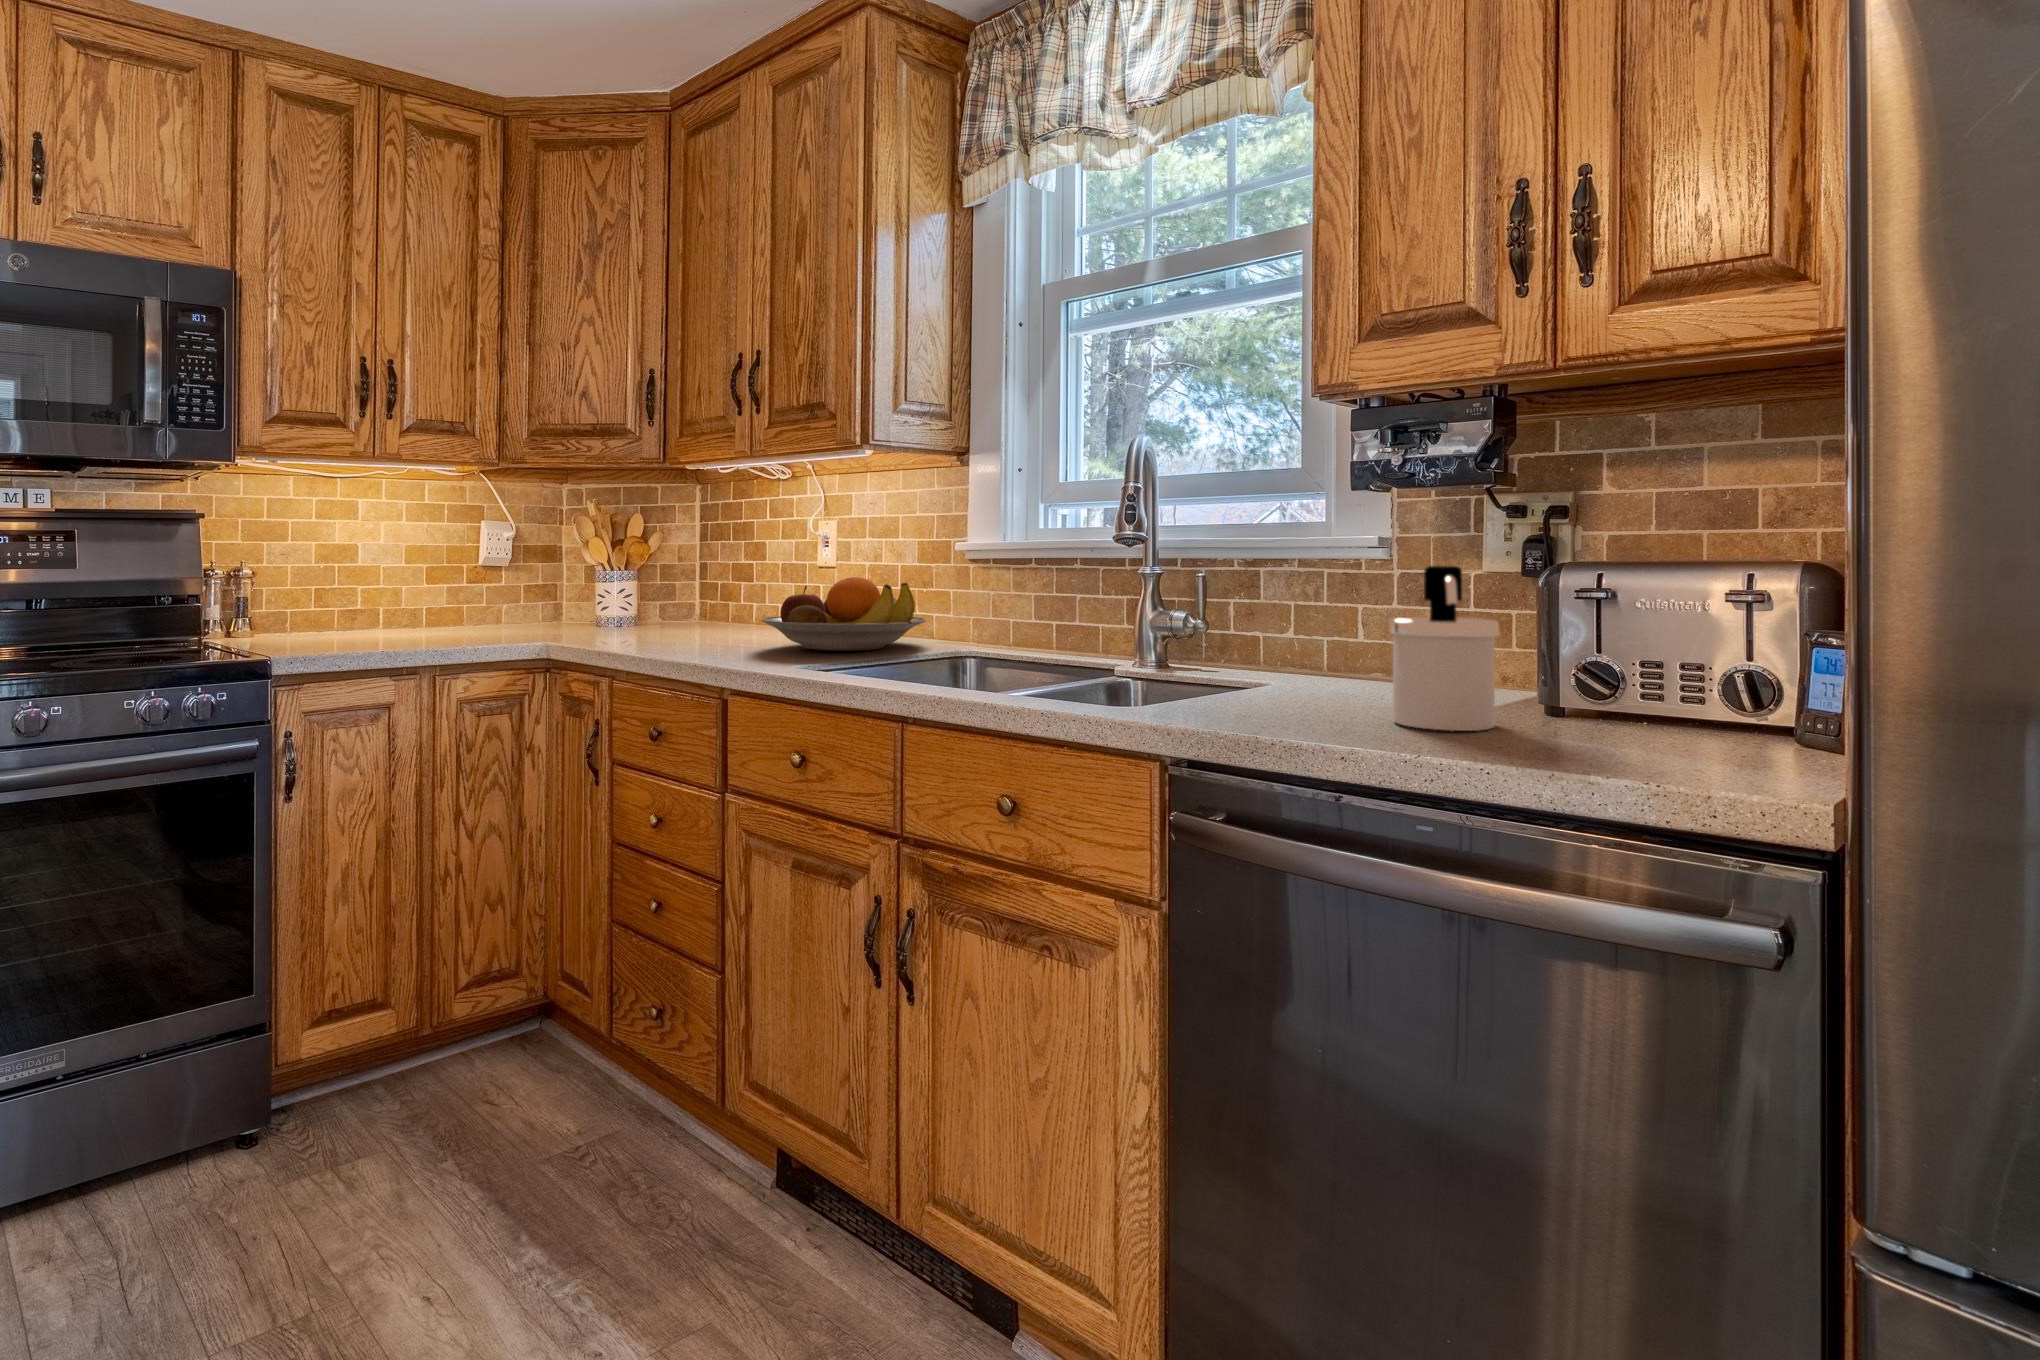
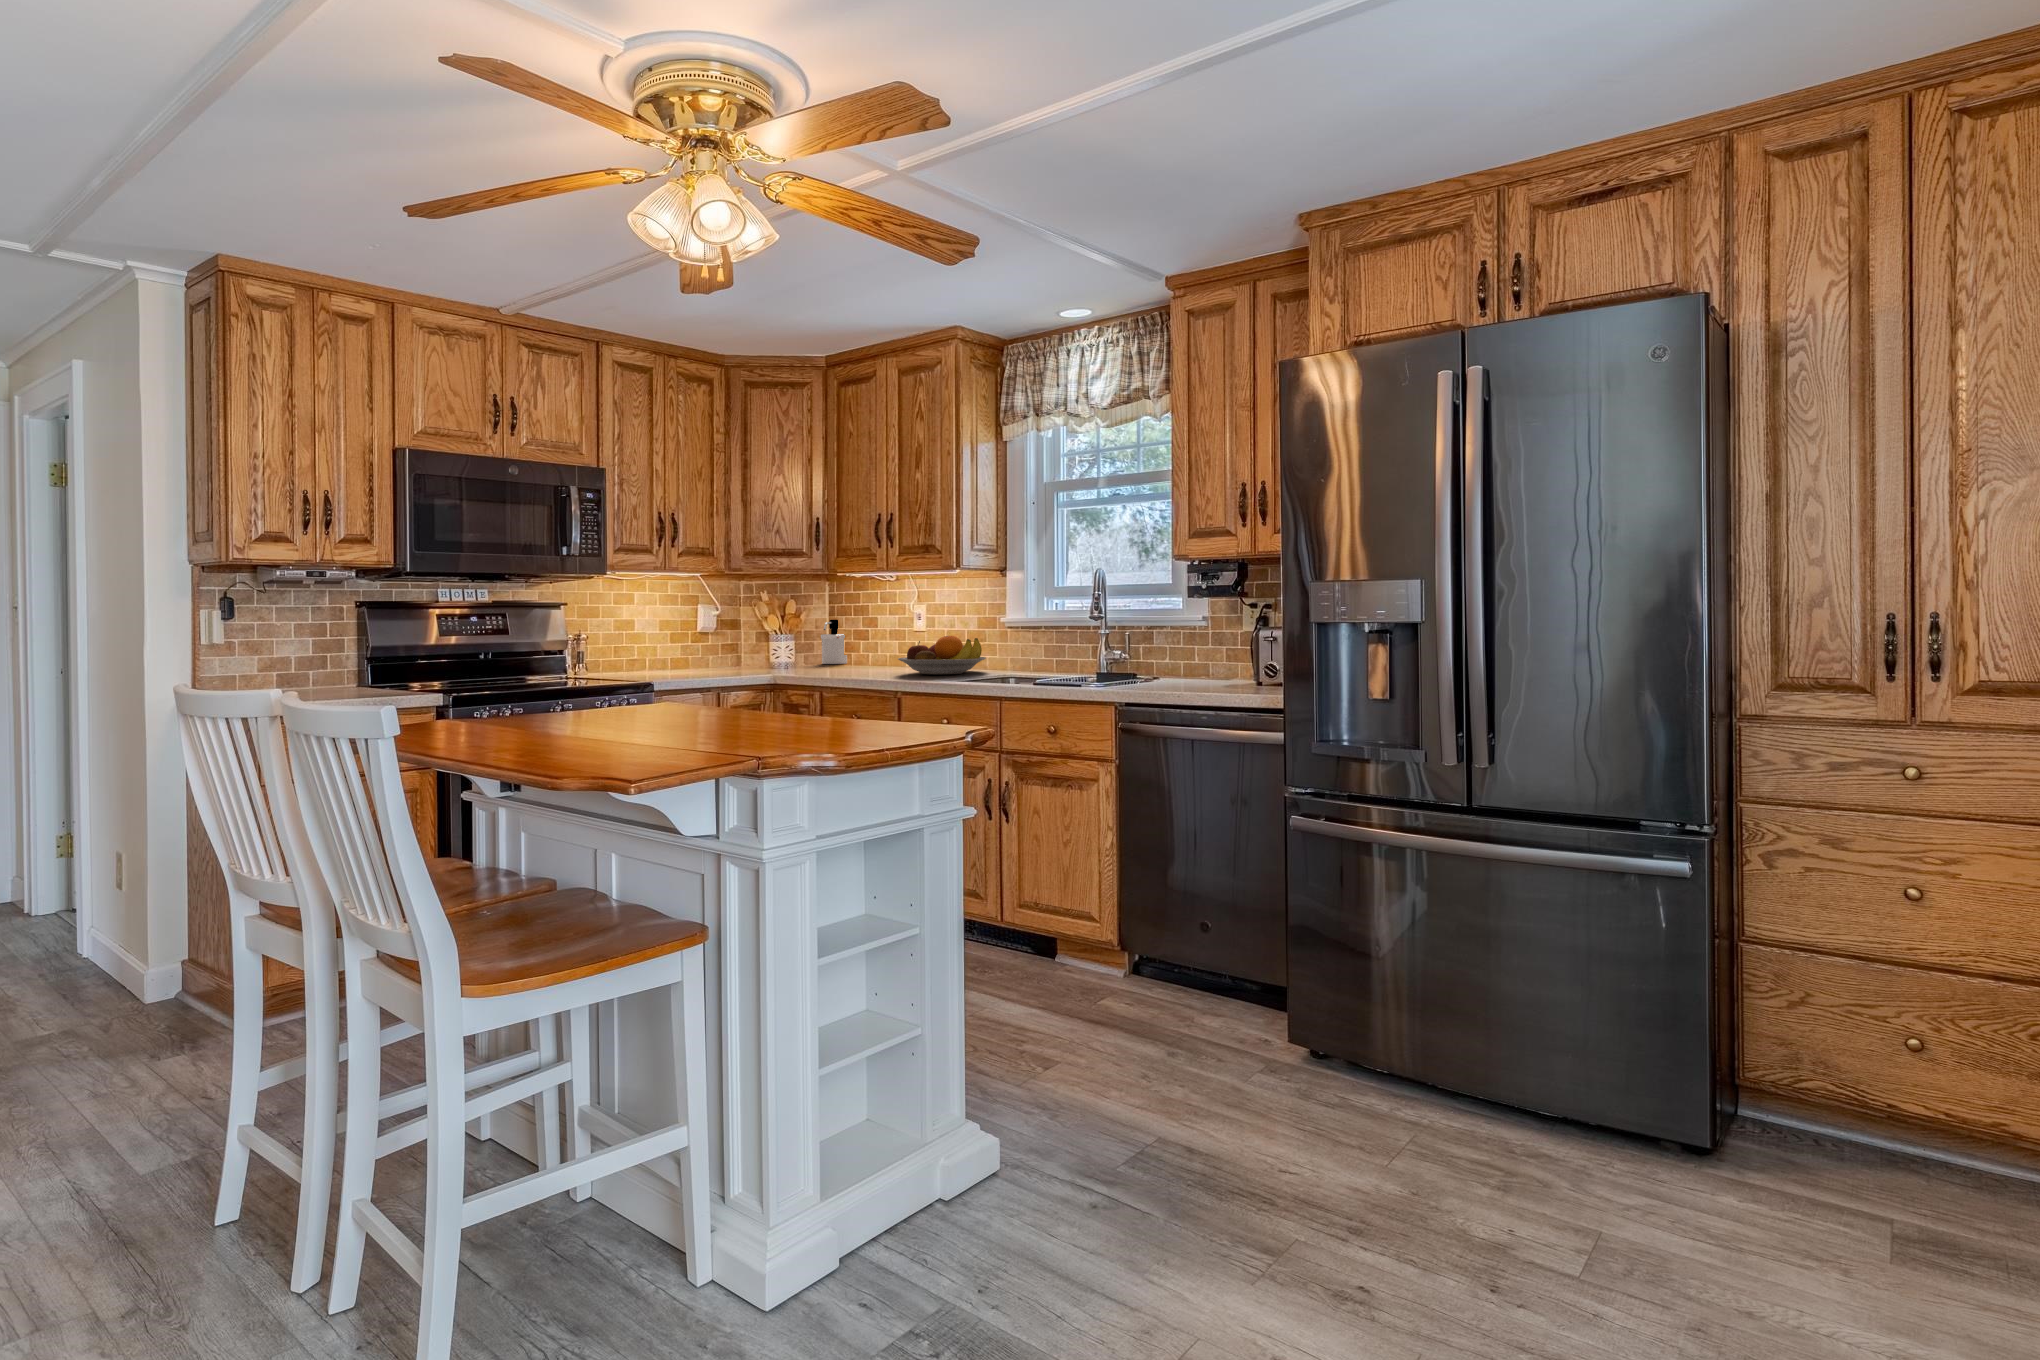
soap dispenser: present [1389,566,1499,731] -> present [821,620,847,664]

